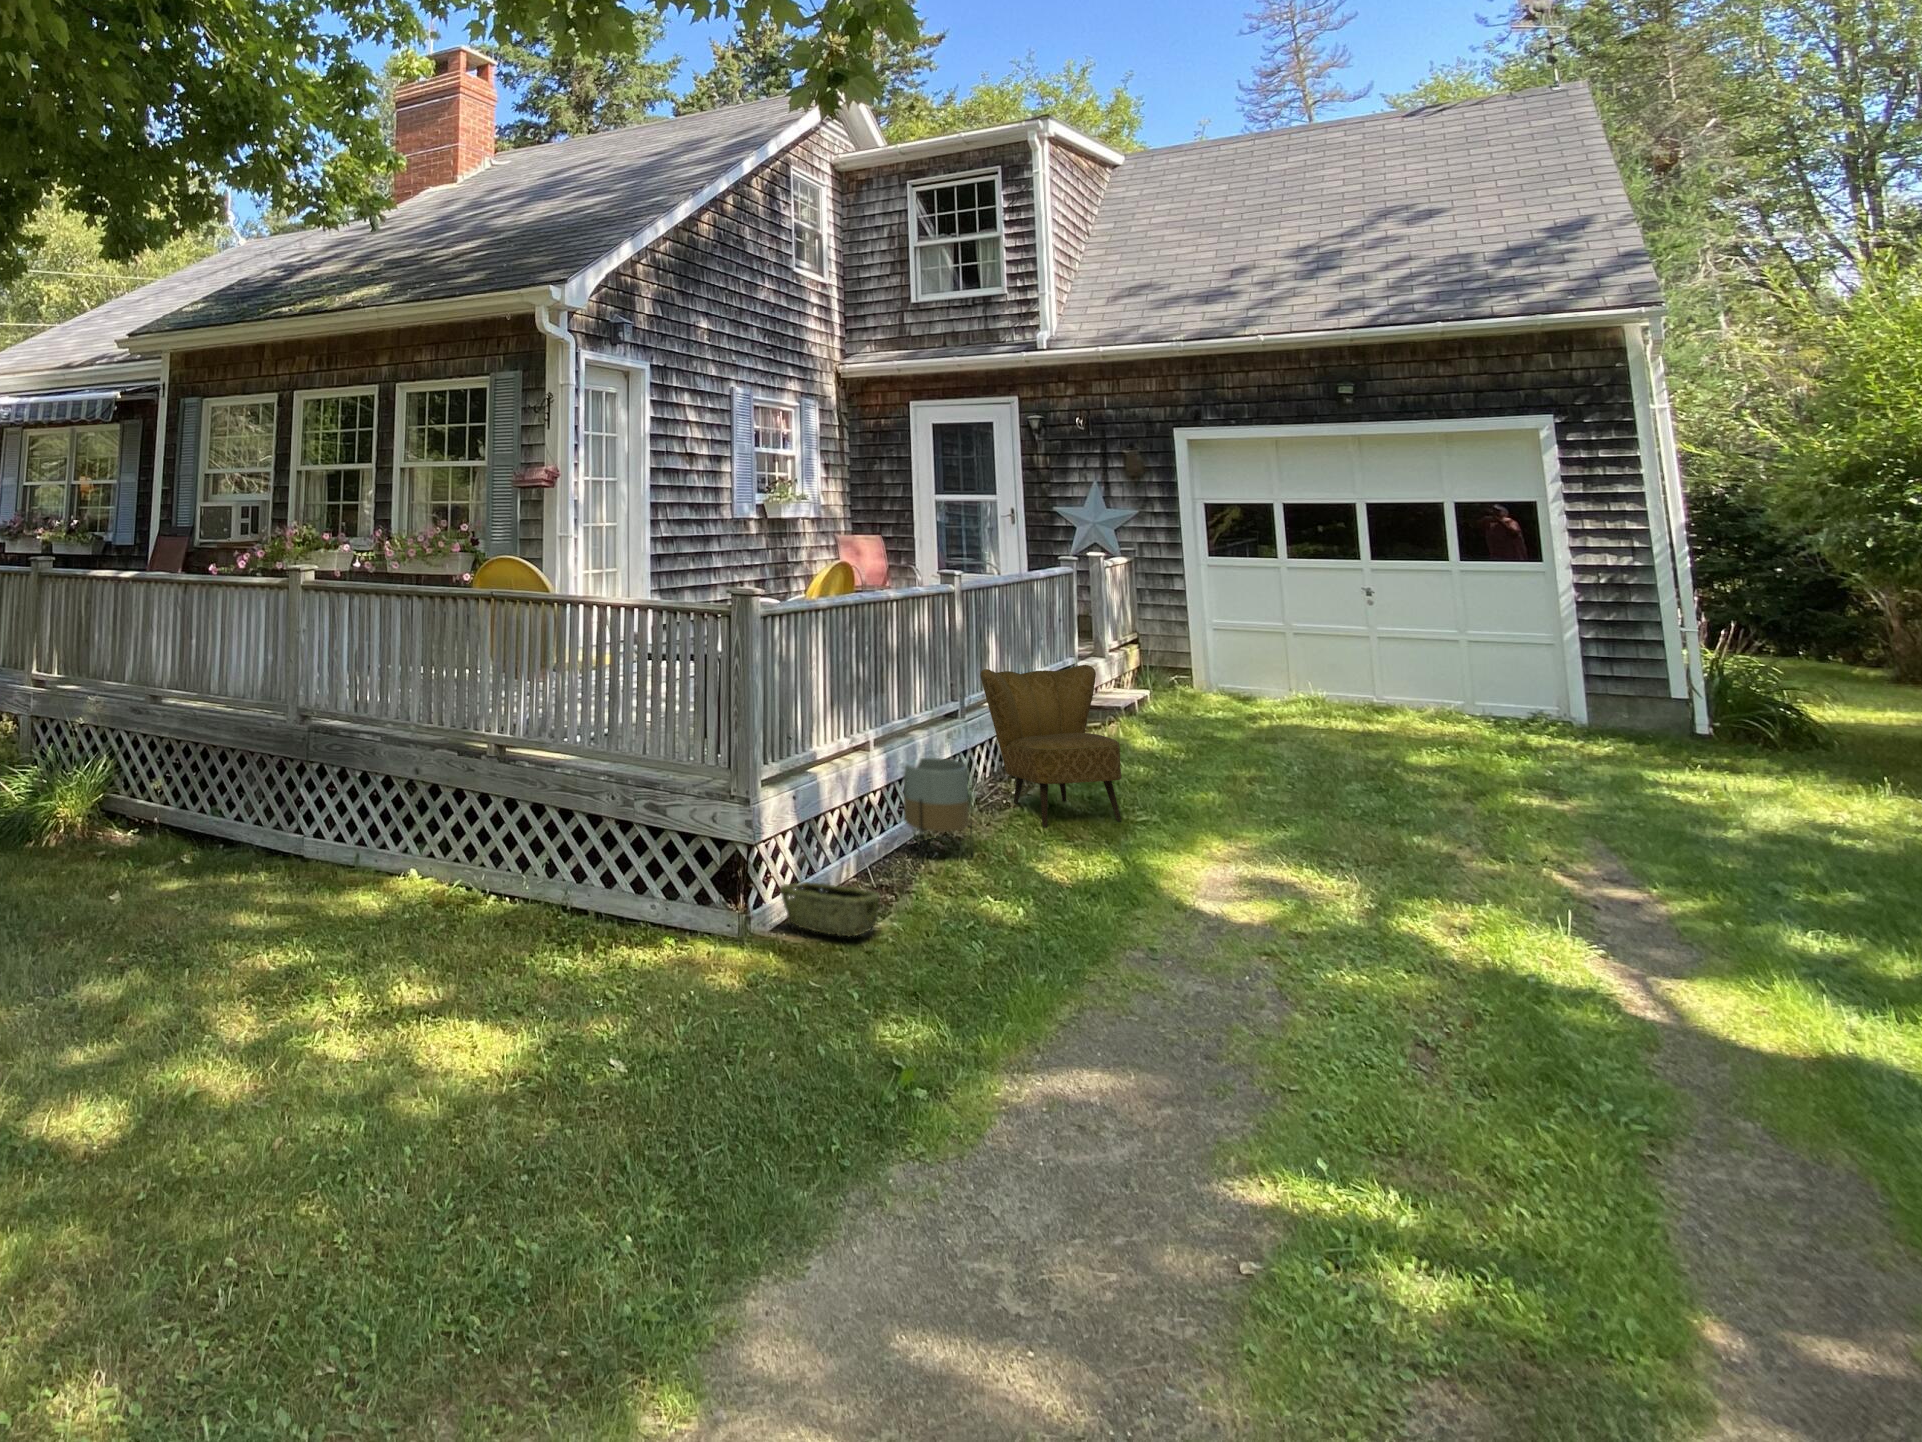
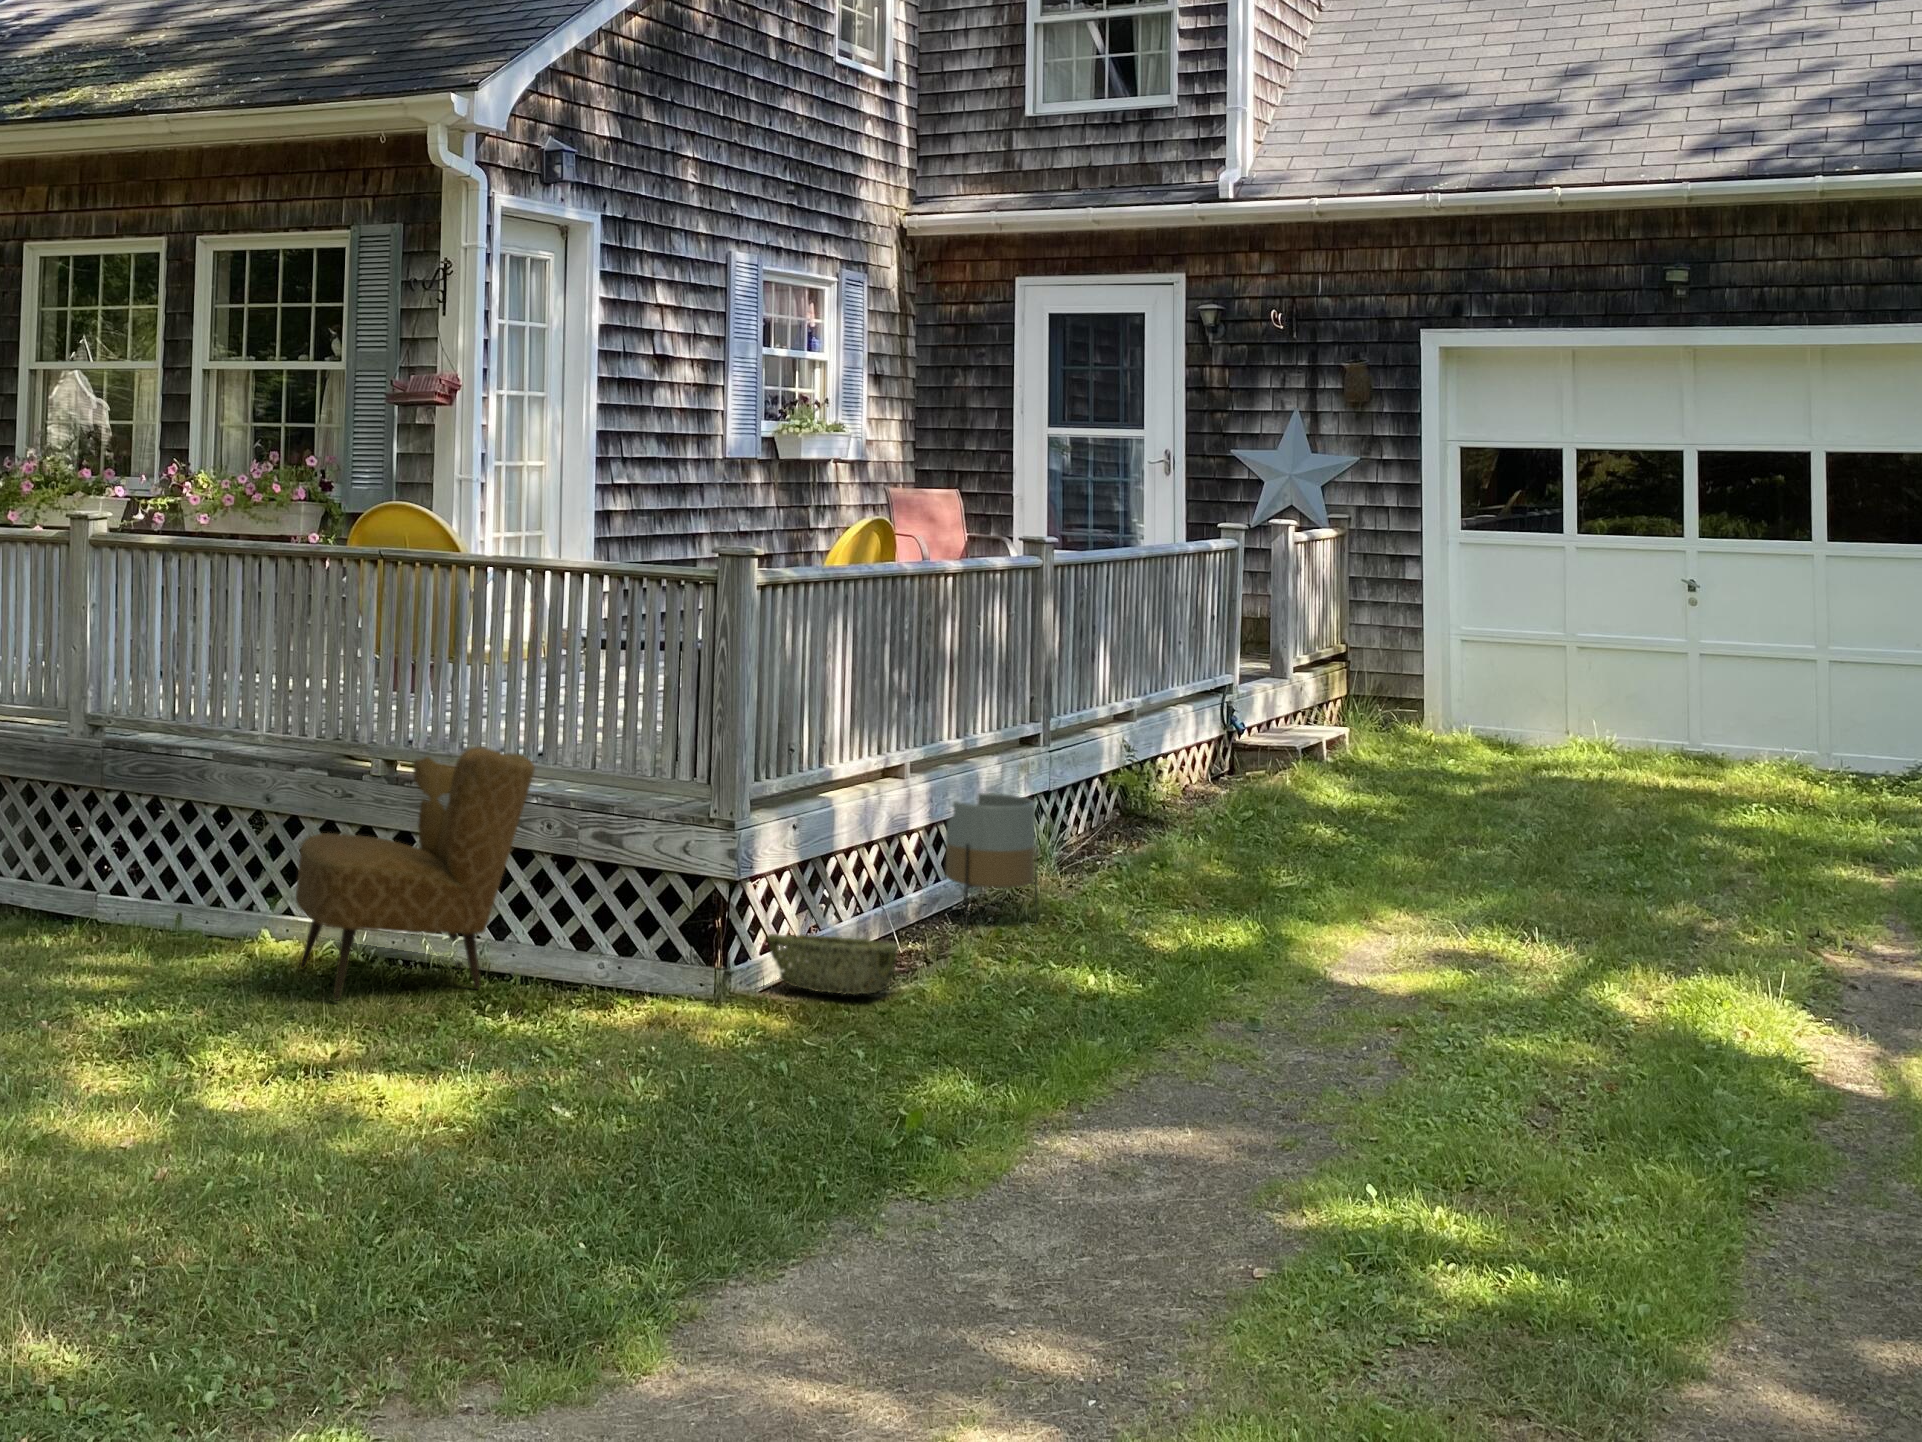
armchair: present [980,665,1121,827] -> present [296,747,535,1001]

